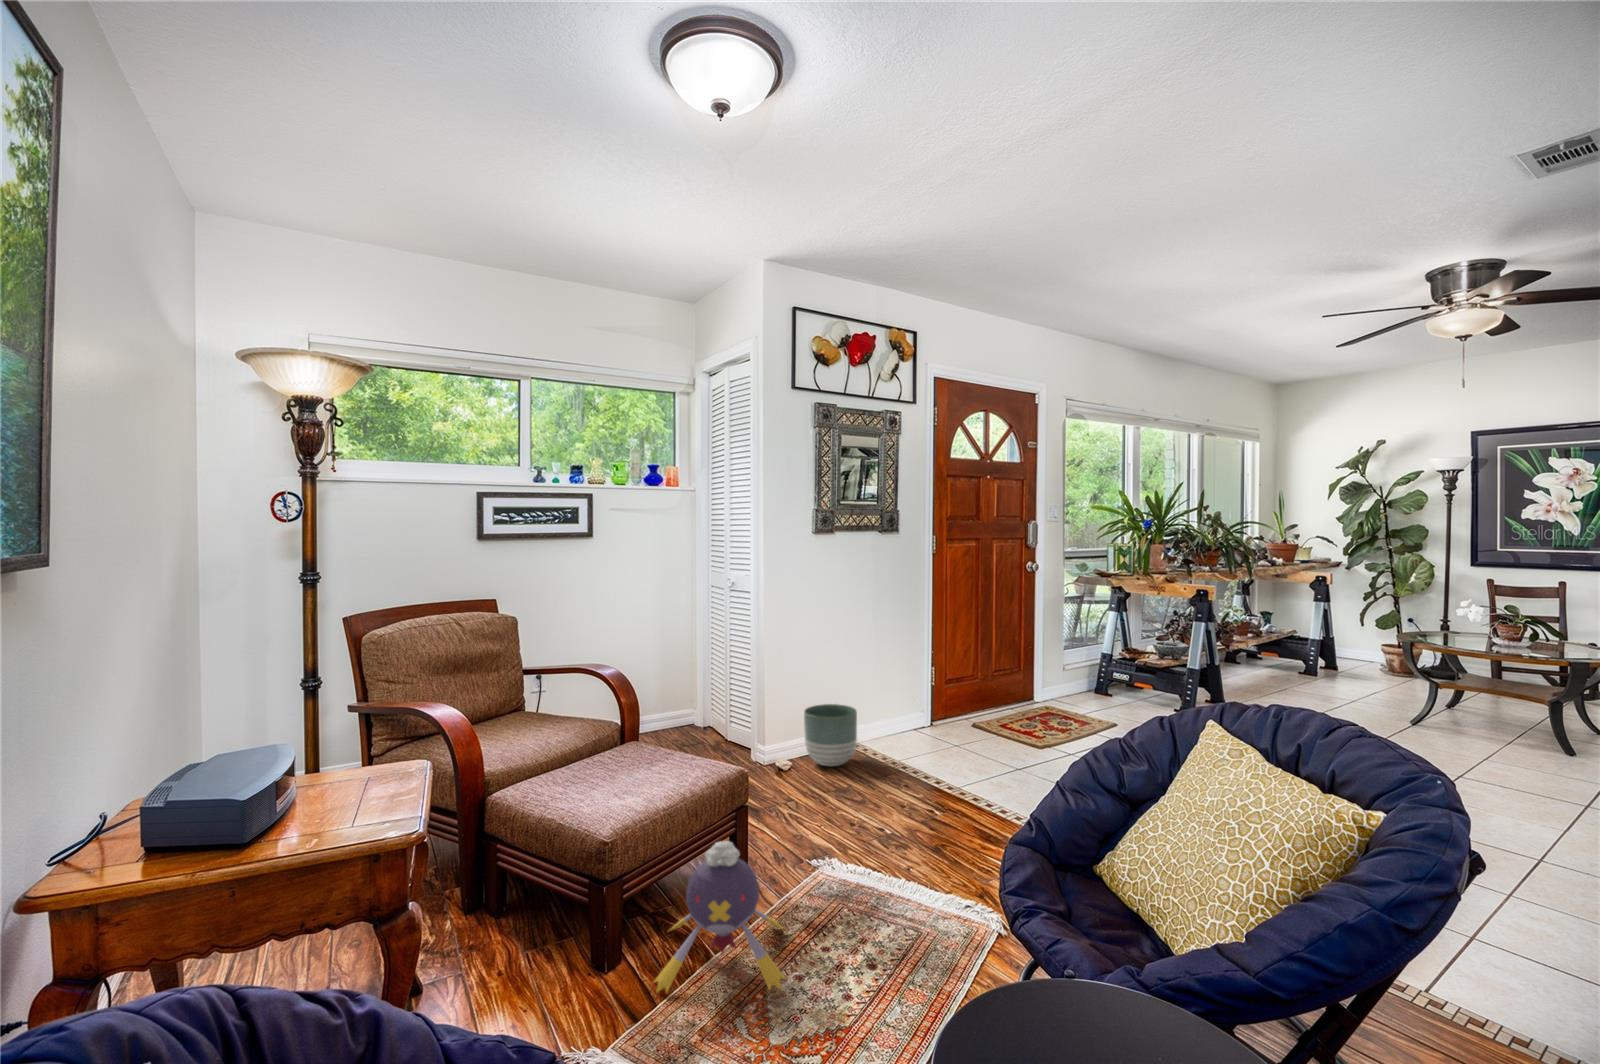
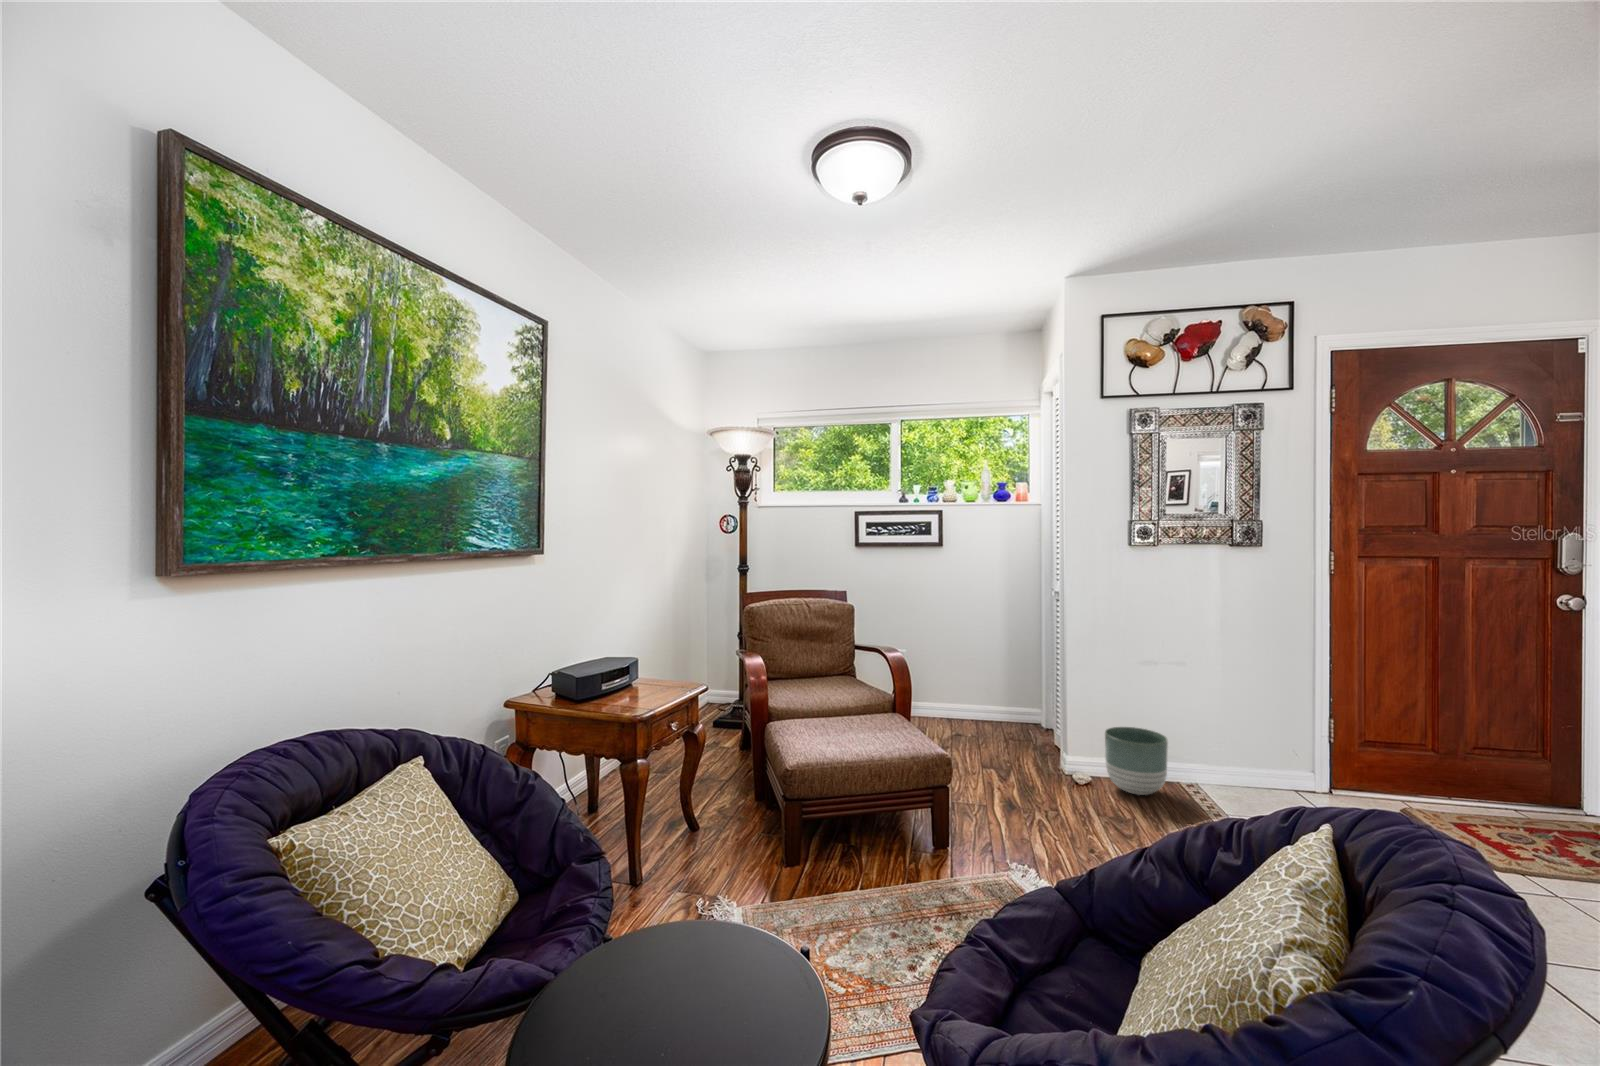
plush toy: present [654,841,785,992] -> none [797,803,923,937]

